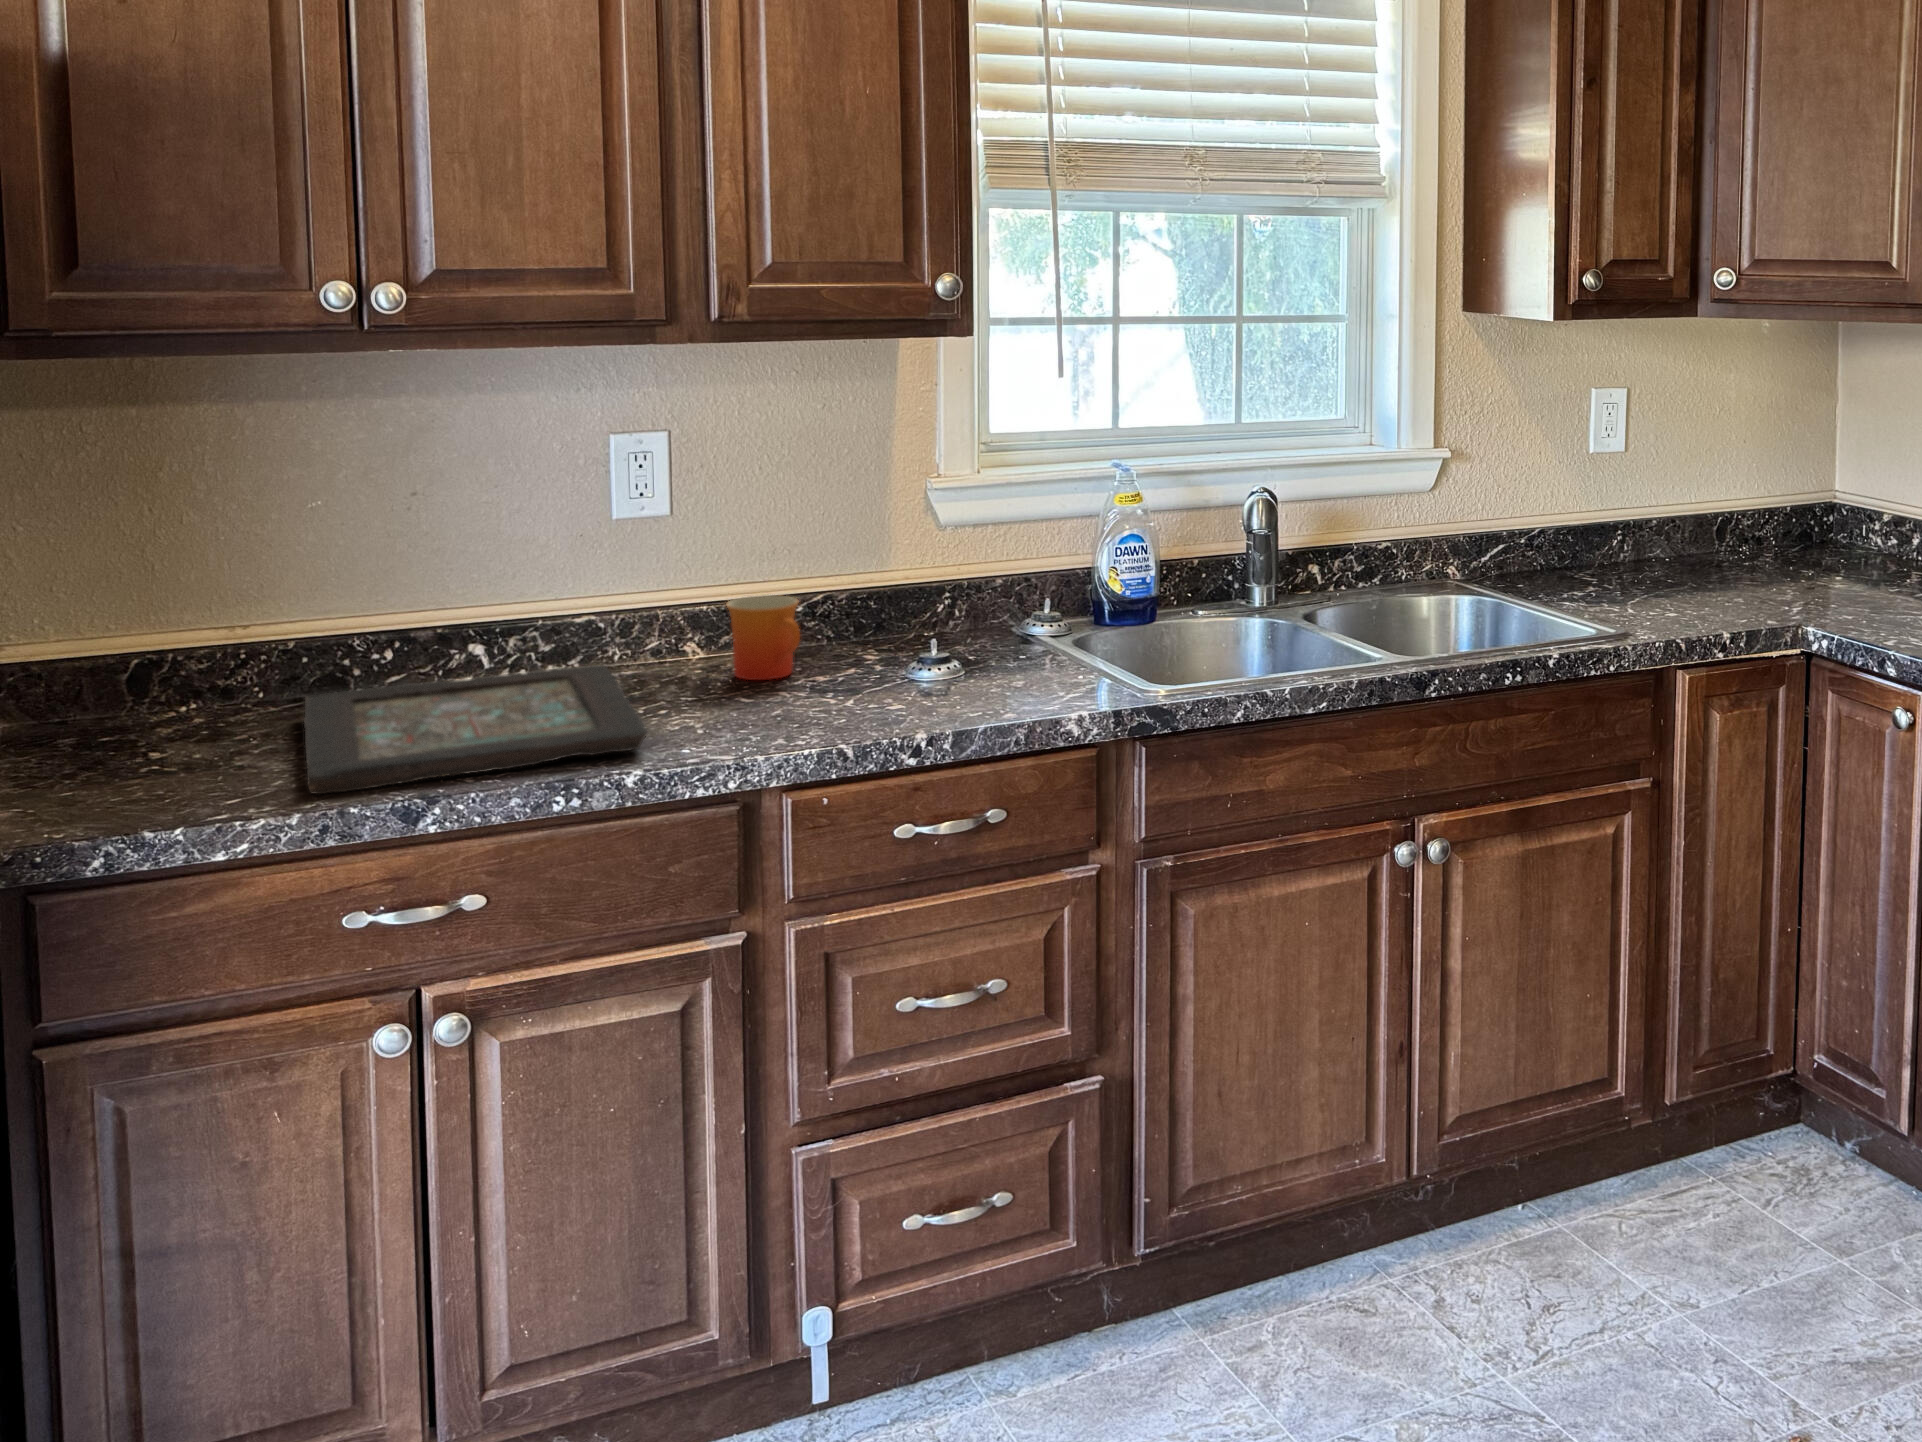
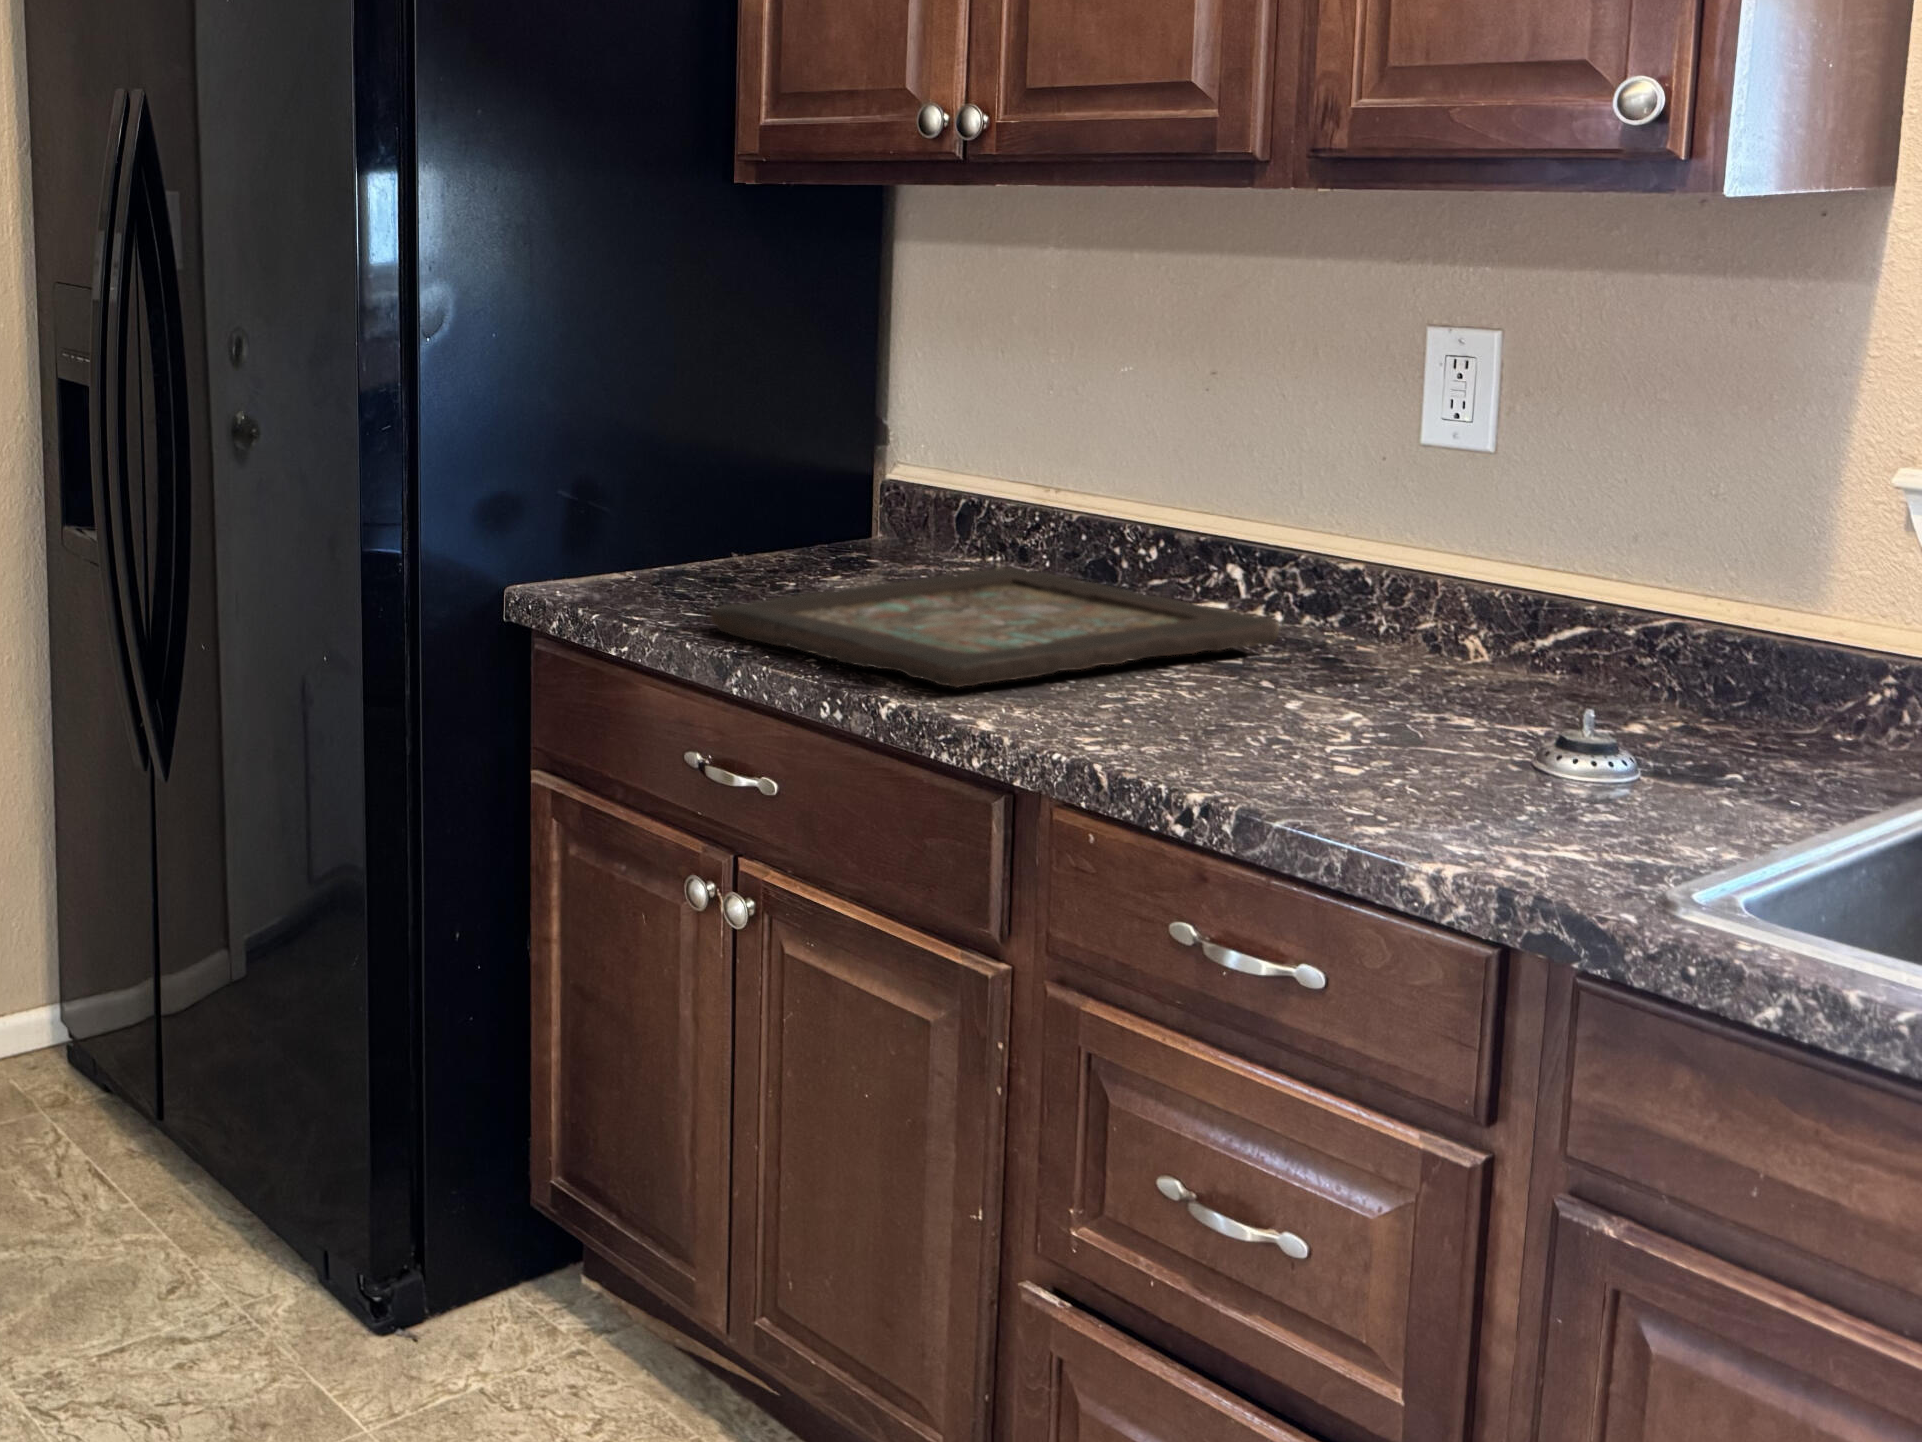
mug: present [727,595,800,680] -> none [1380,570,1499,707]

